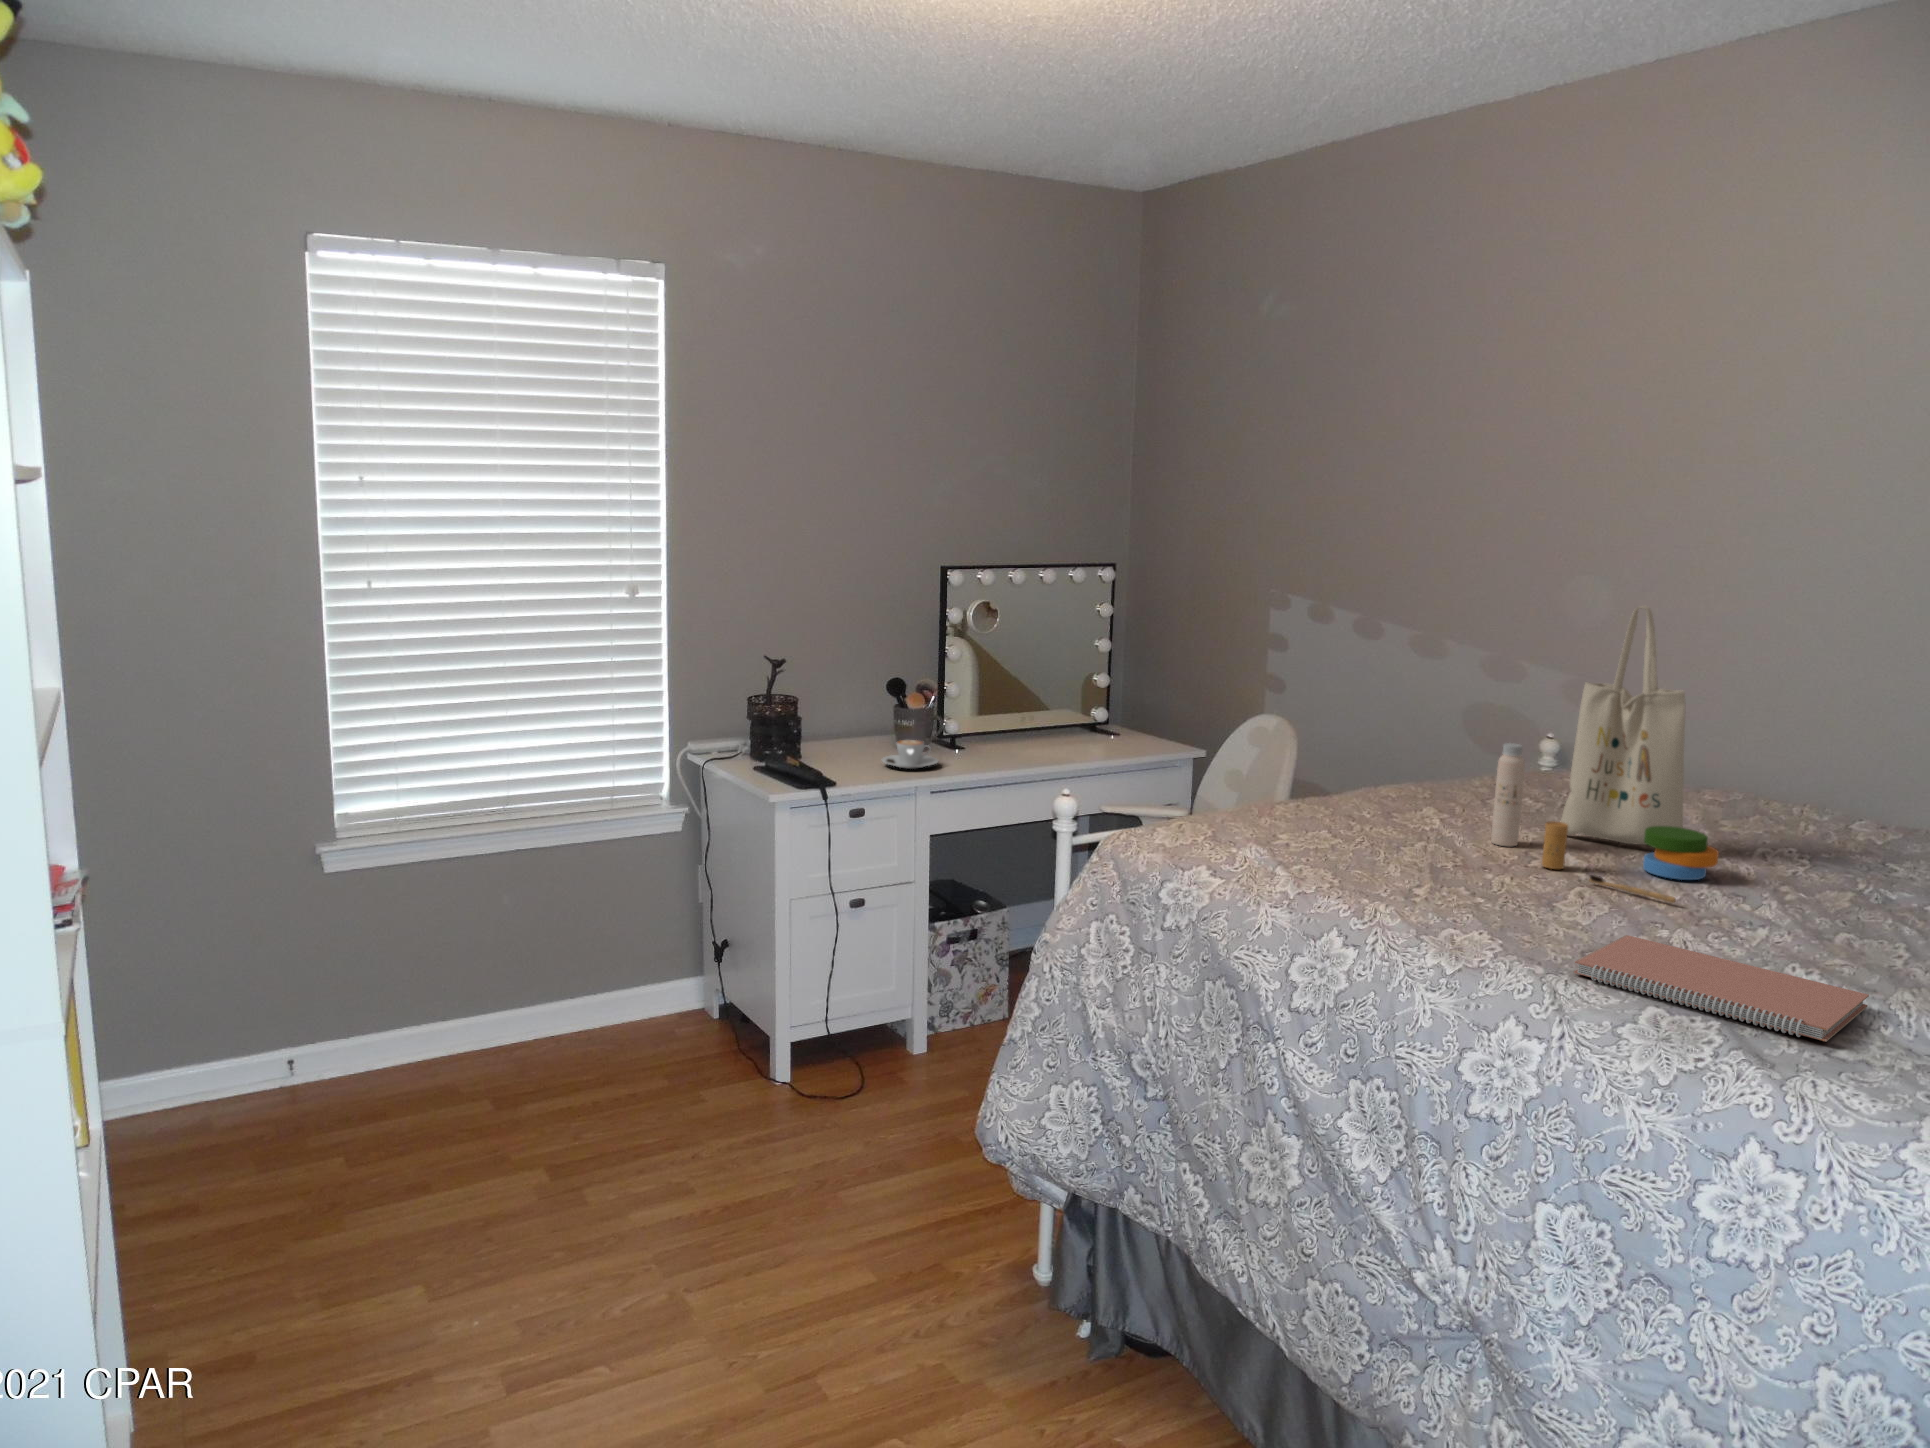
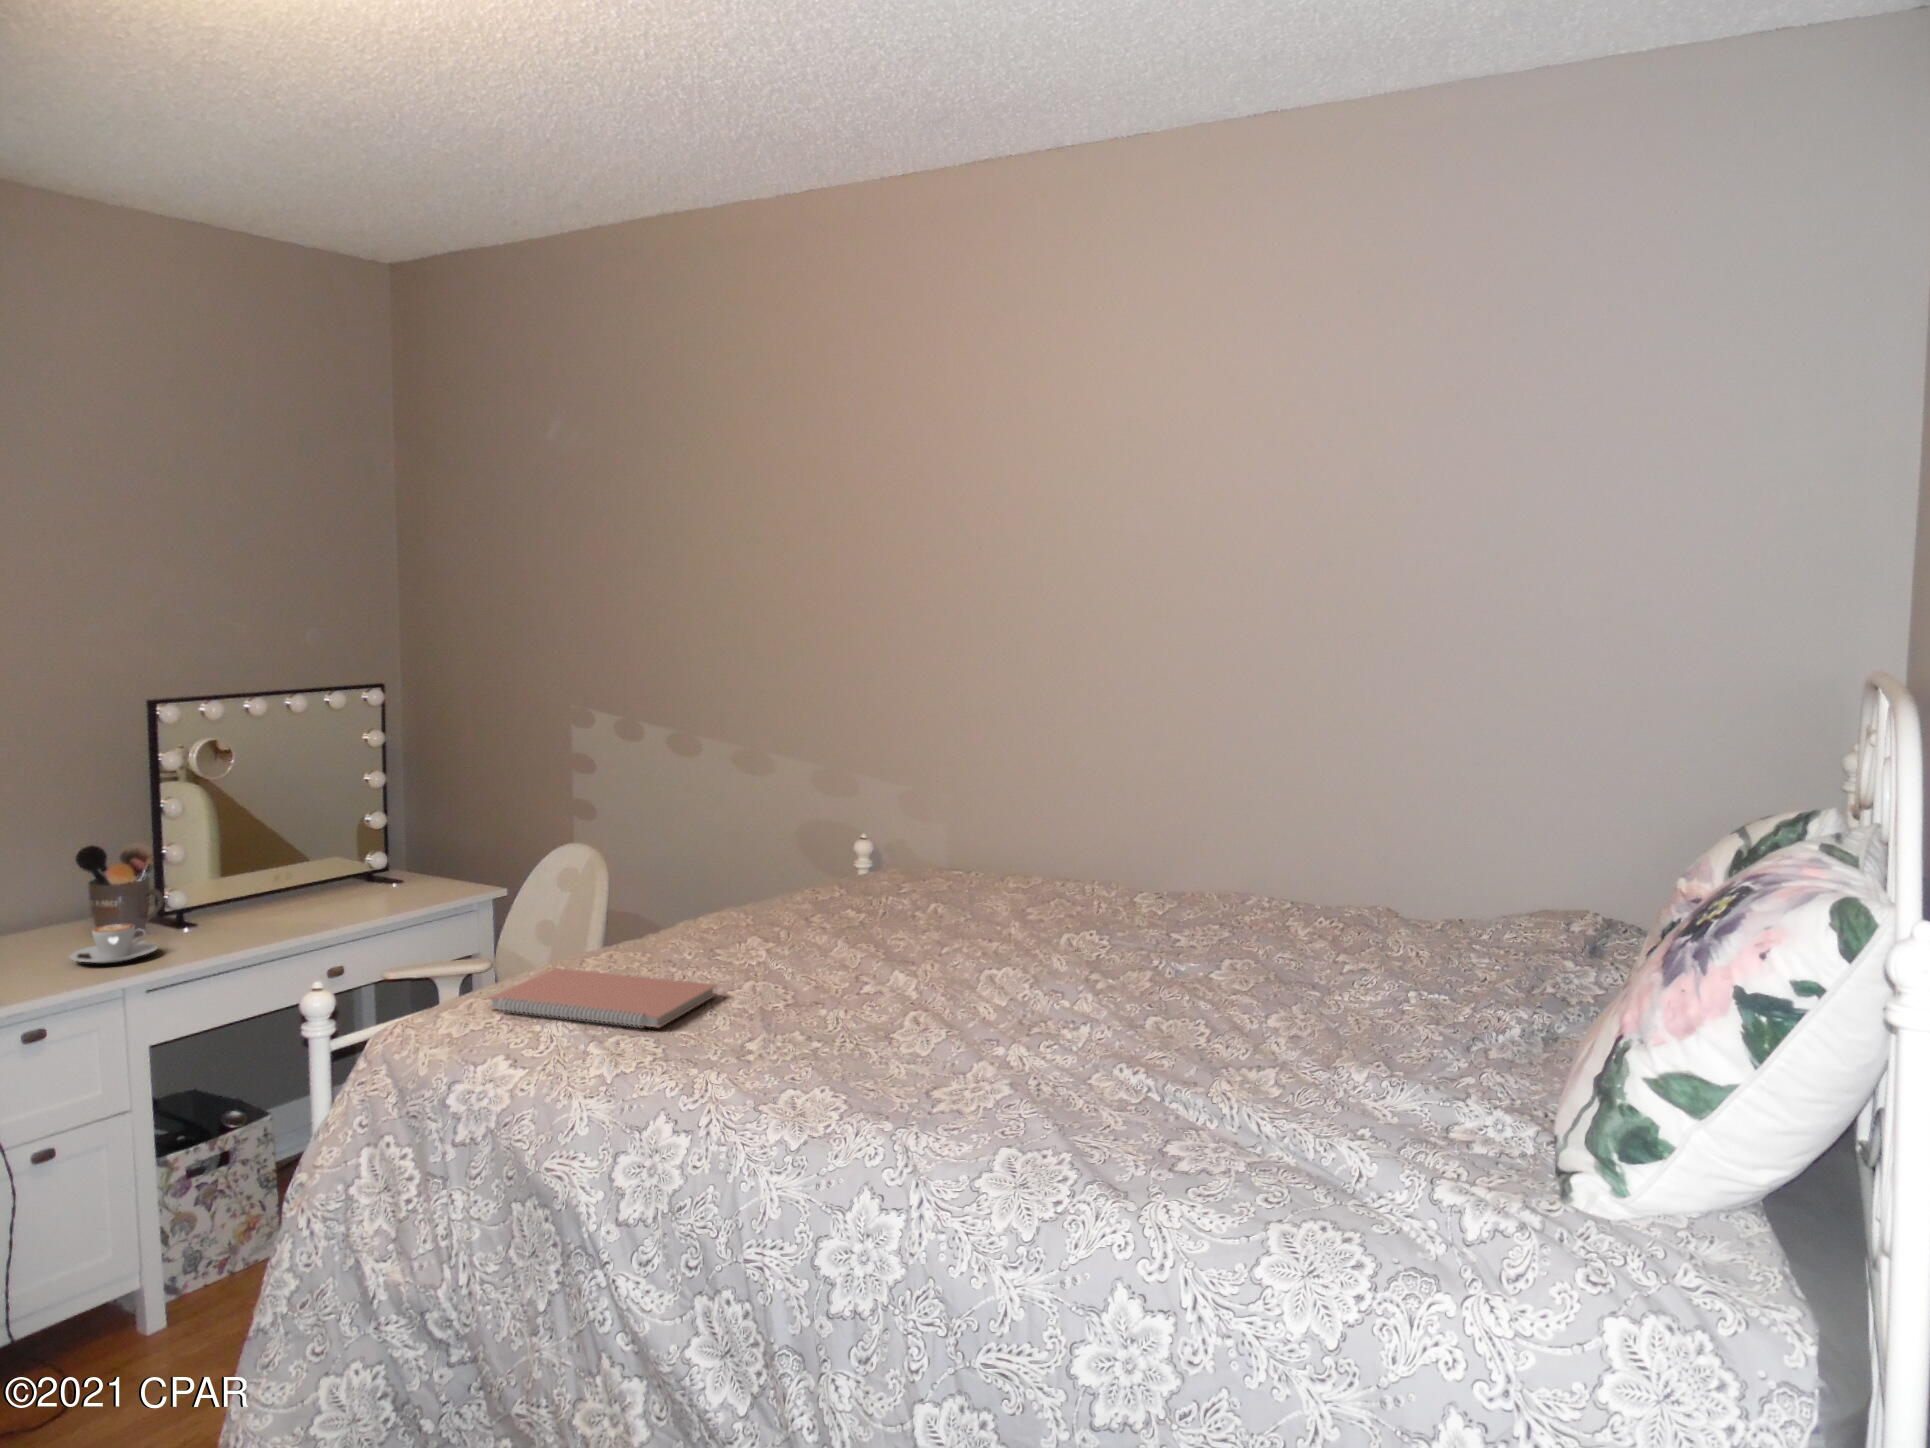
tote bag: present [1491,606,1719,903] -> none [823,709,1034,1012]
notebook: present [1574,935,1869,1042] -> present [489,968,717,1027]

